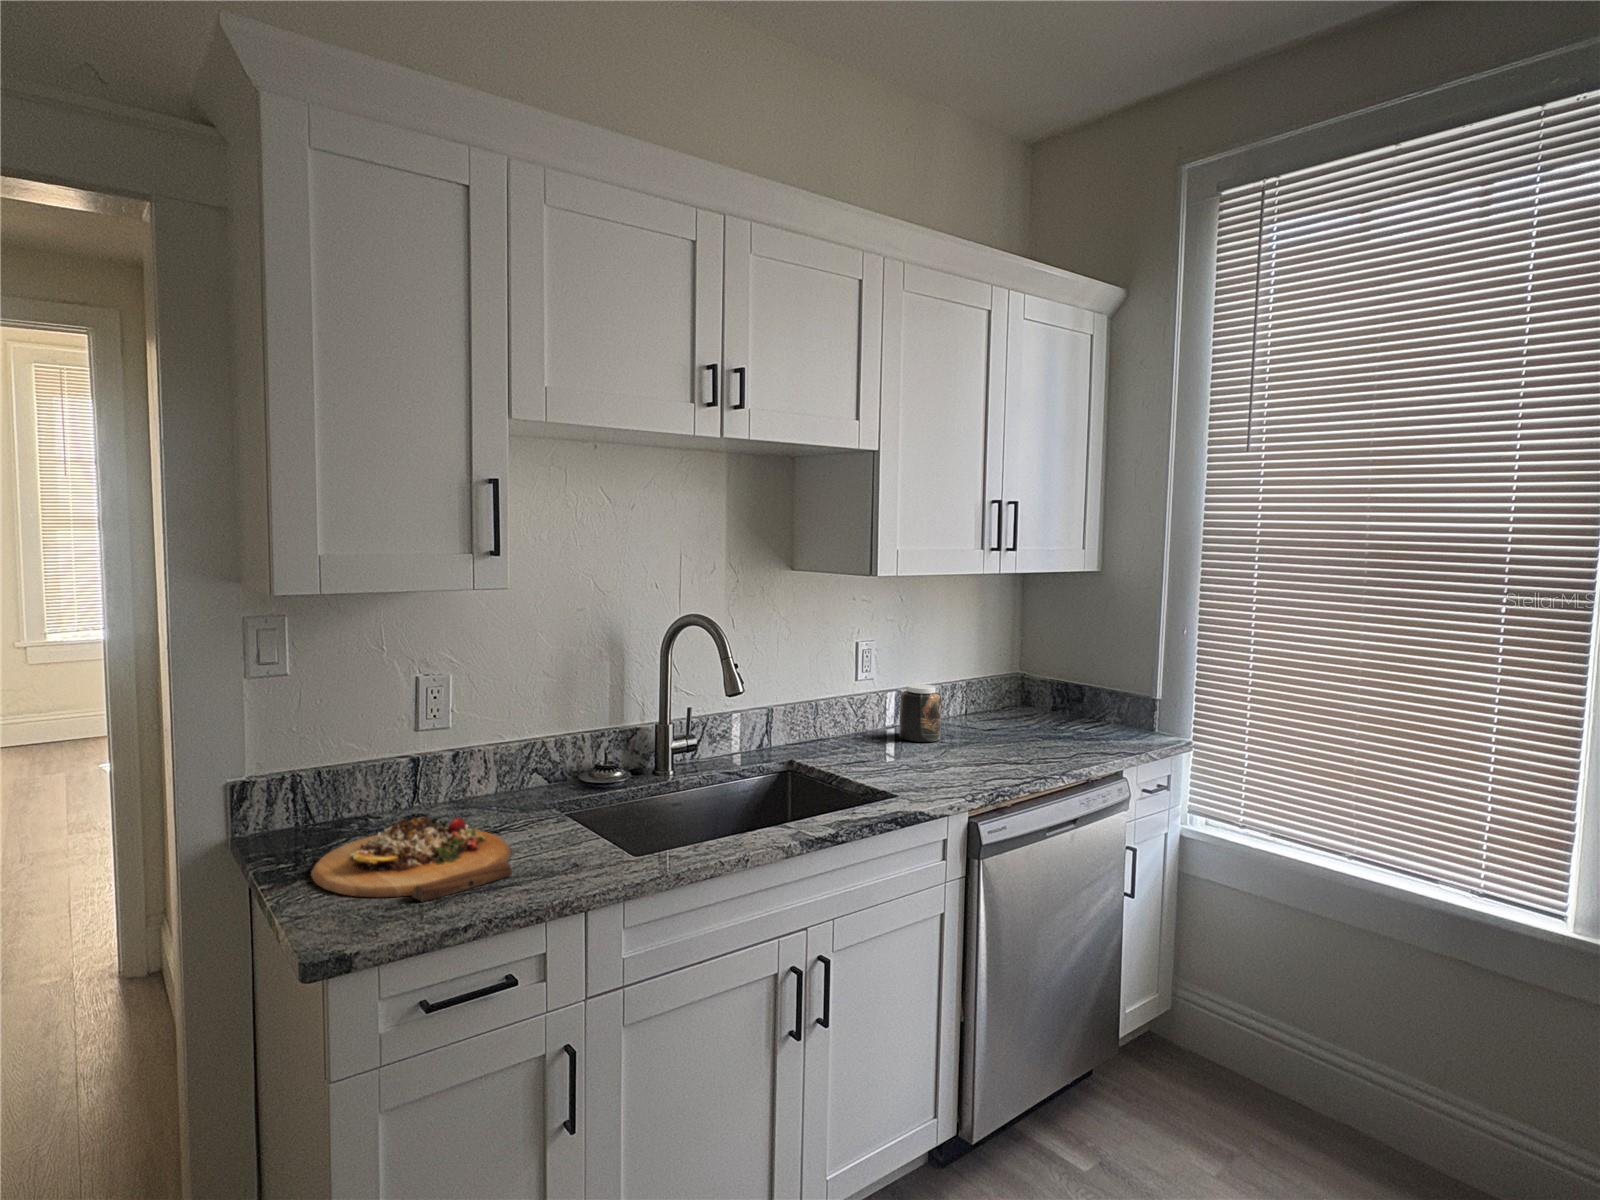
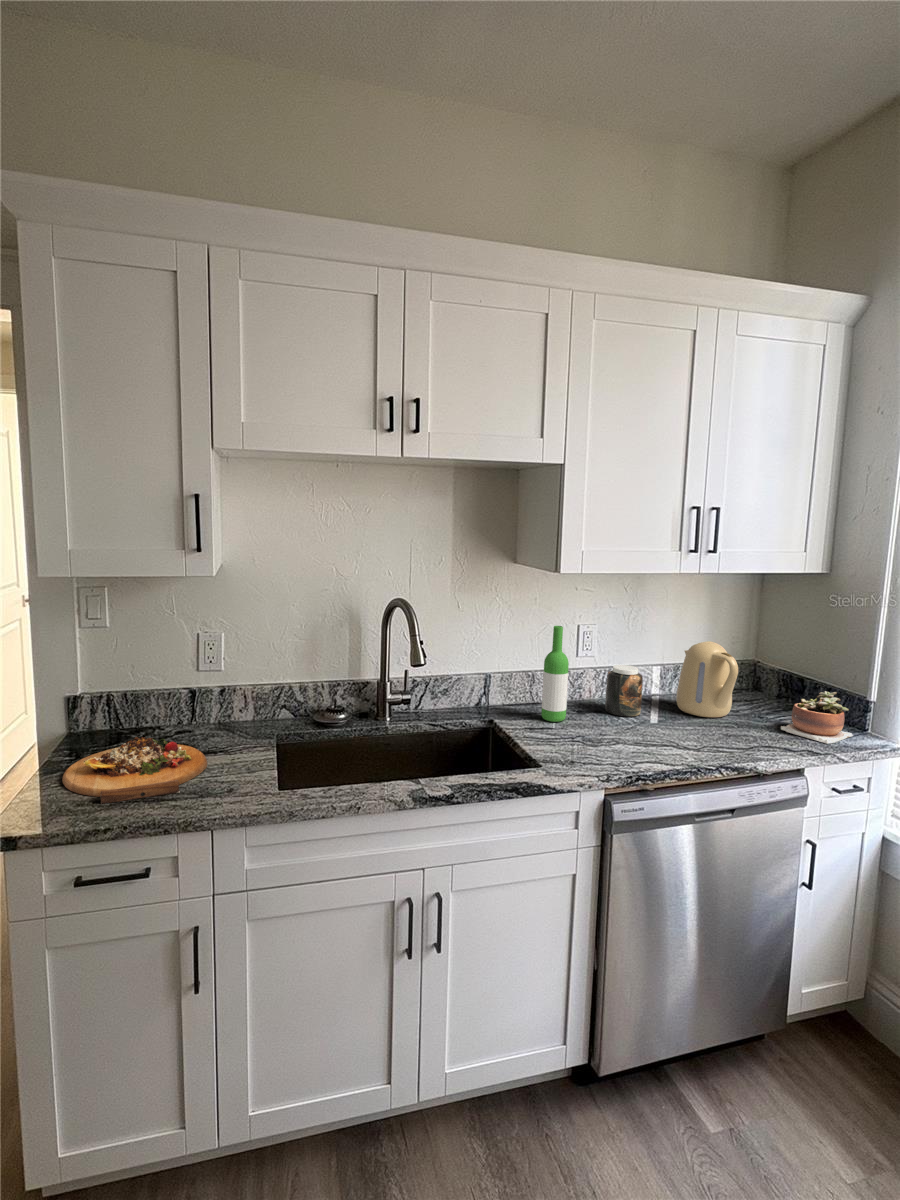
wine bottle: none [843,641,873,755] -> present [541,626,569,722]
kettle: none [967,651,1037,734] -> present [676,641,738,717]
succulent plant: none [1083,693,1147,745] -> present [781,691,853,744]

